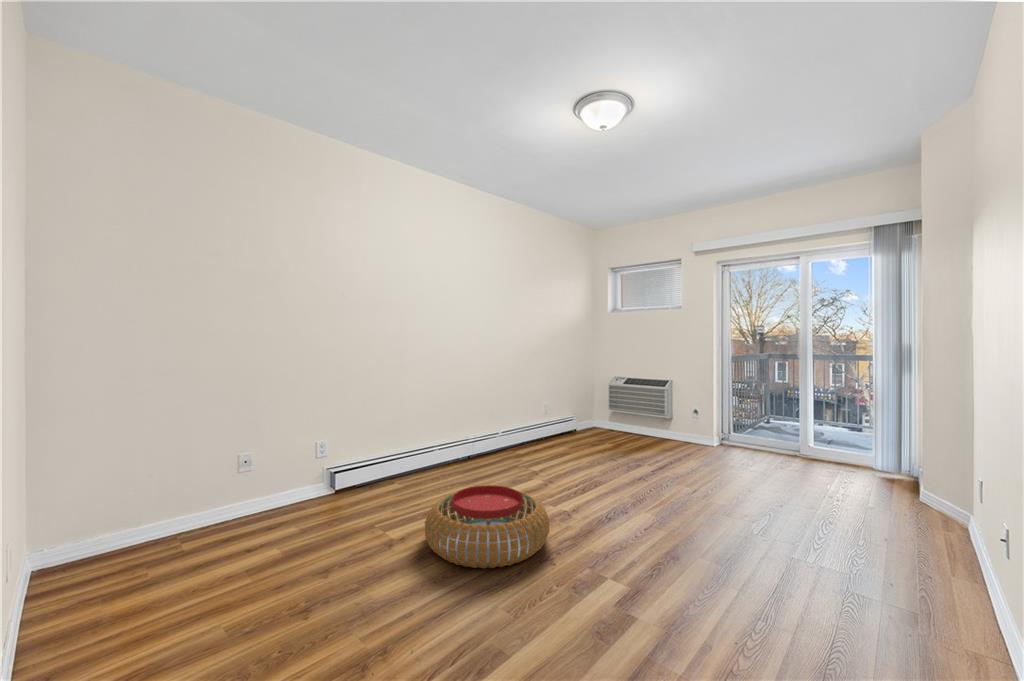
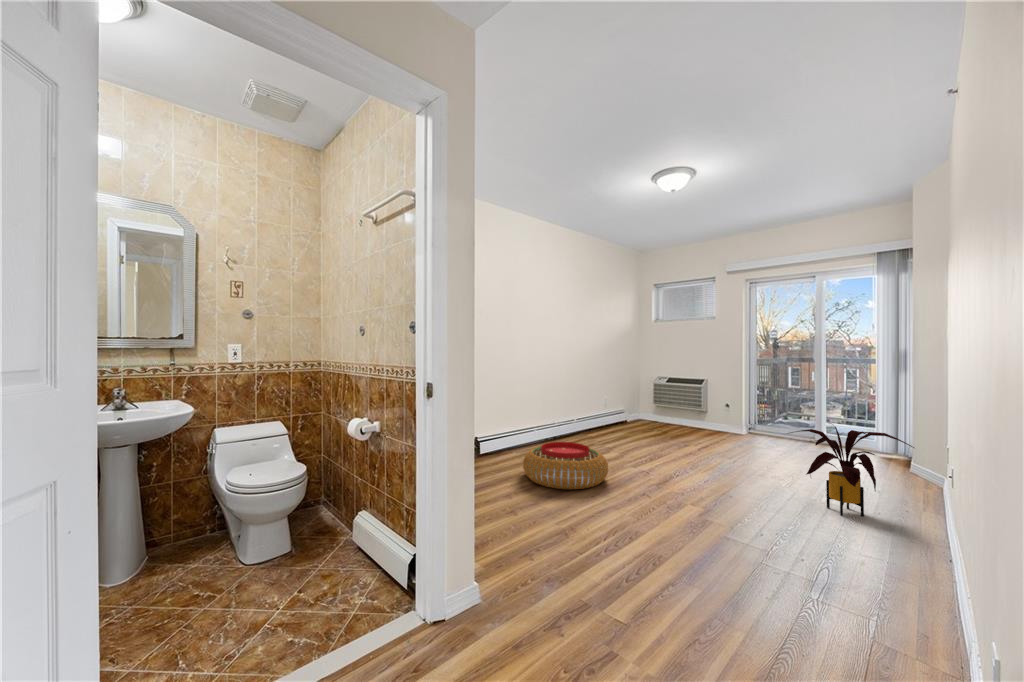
house plant: none [800,459,989,596] -> present [788,423,914,516]

